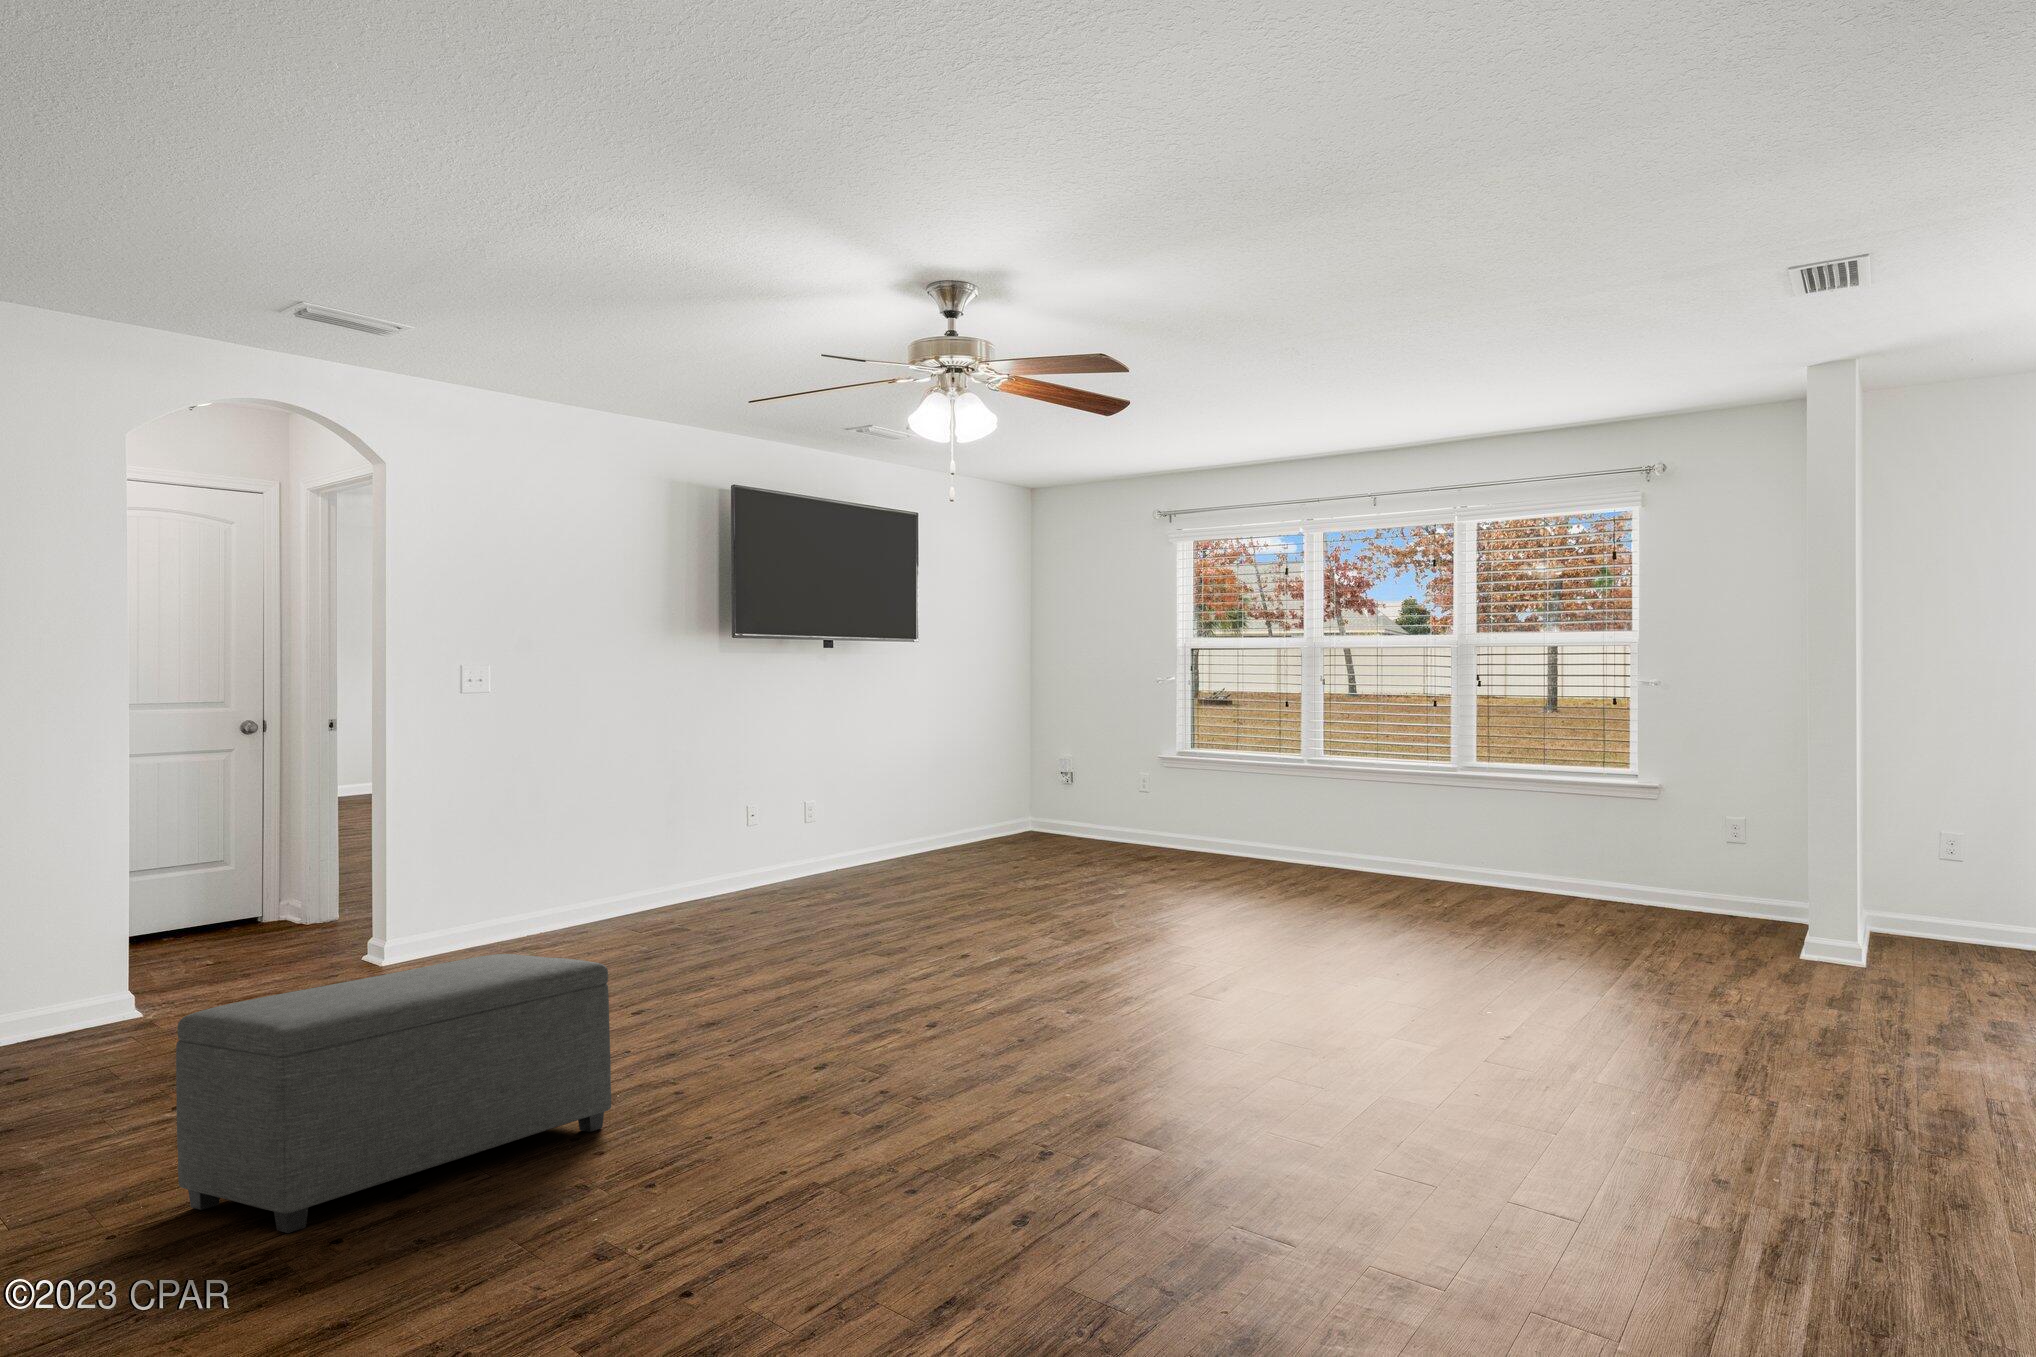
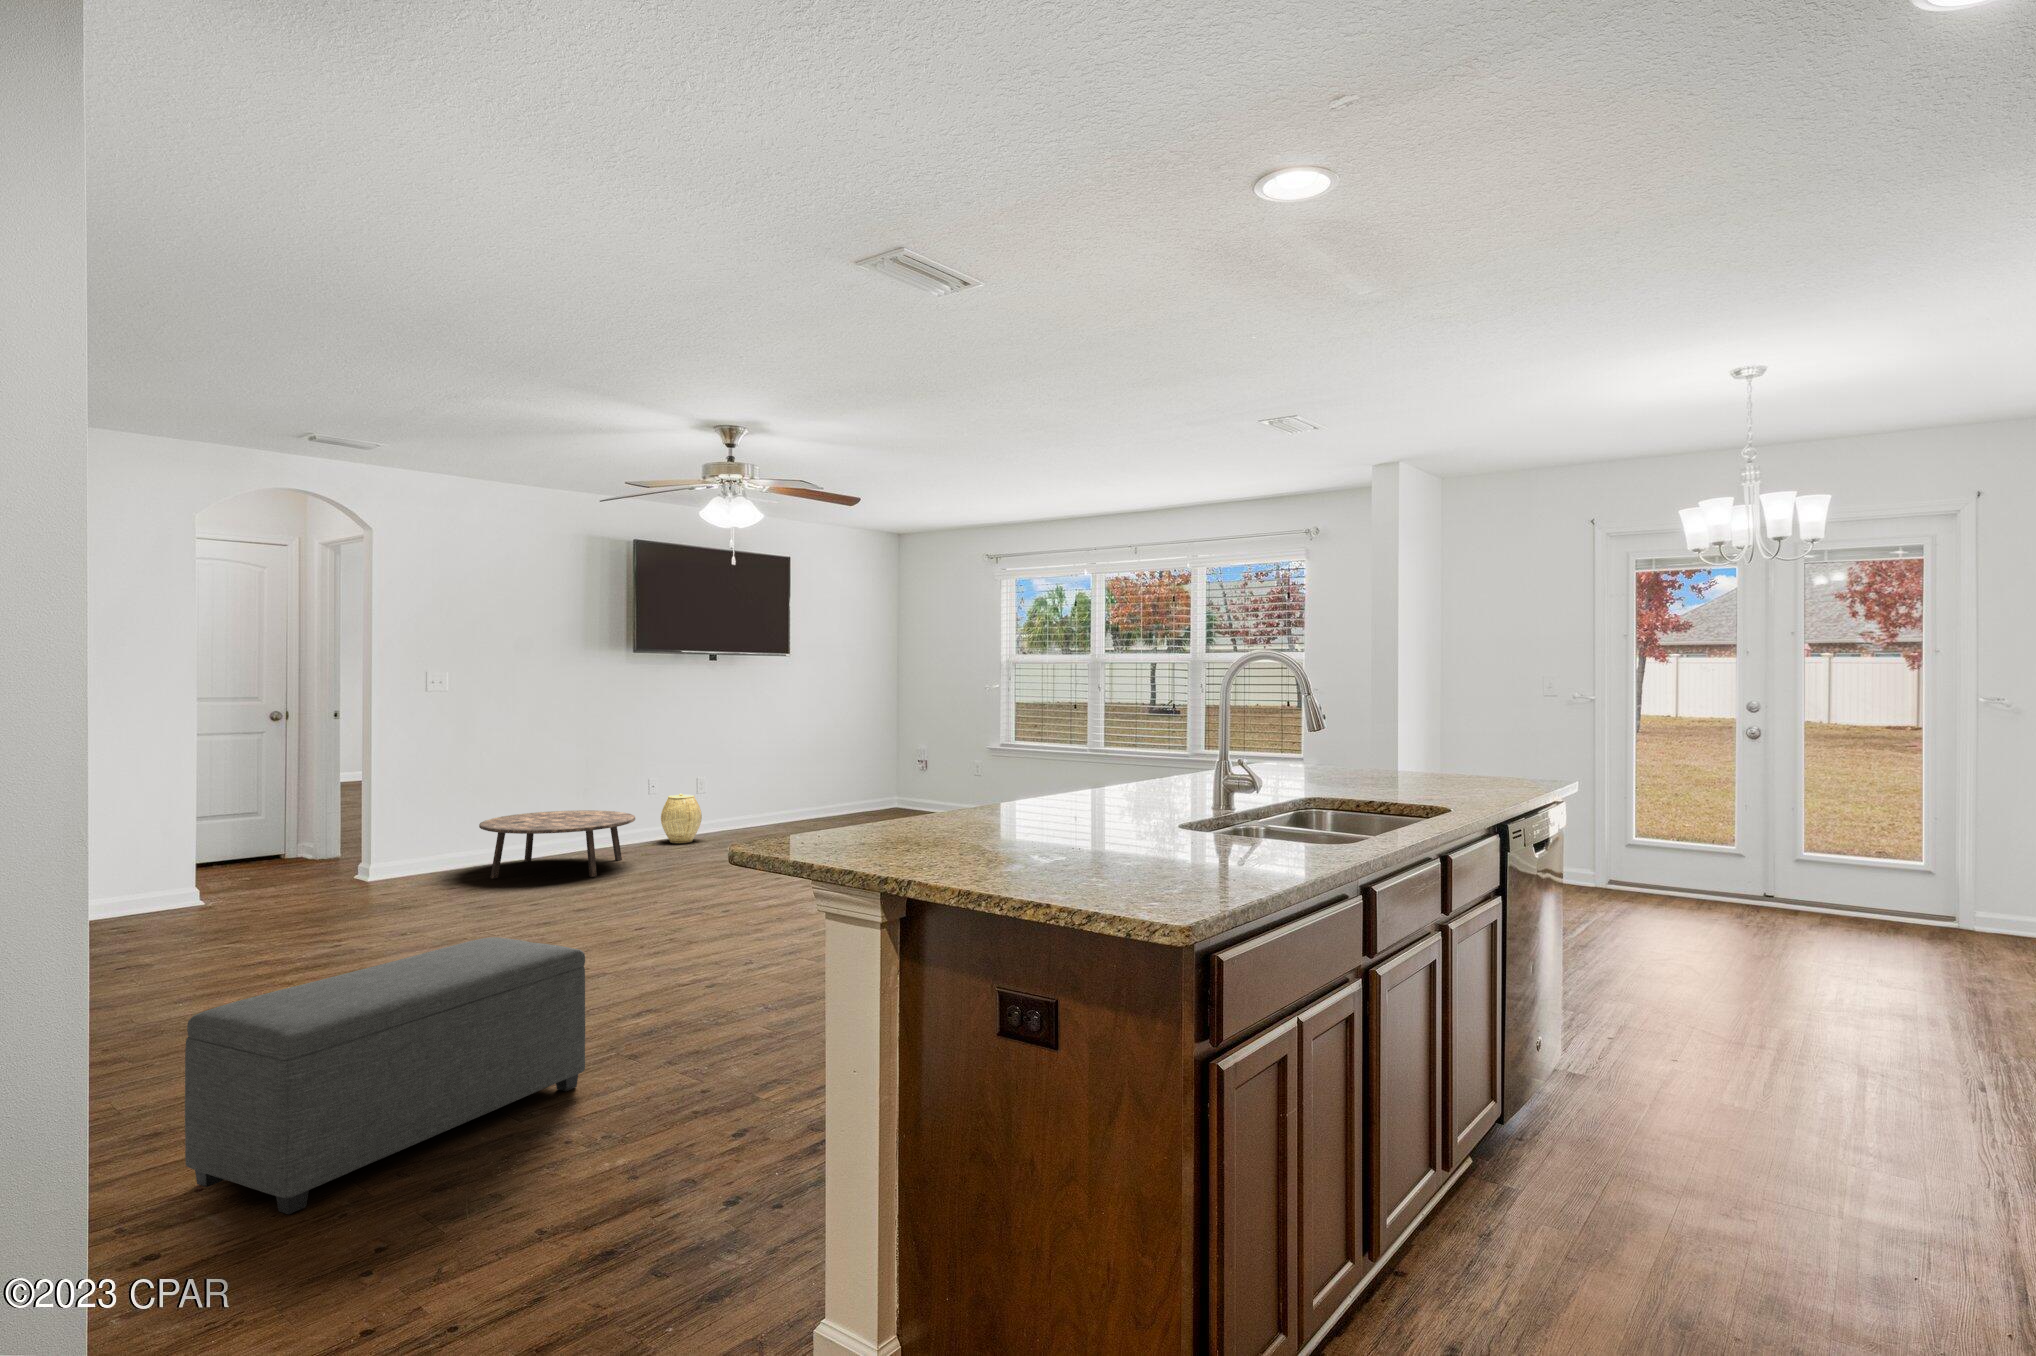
woven basket: none [713,835,764,898] -> present [661,793,702,843]
coffee table: none [492,855,680,936] -> present [479,810,635,879]

